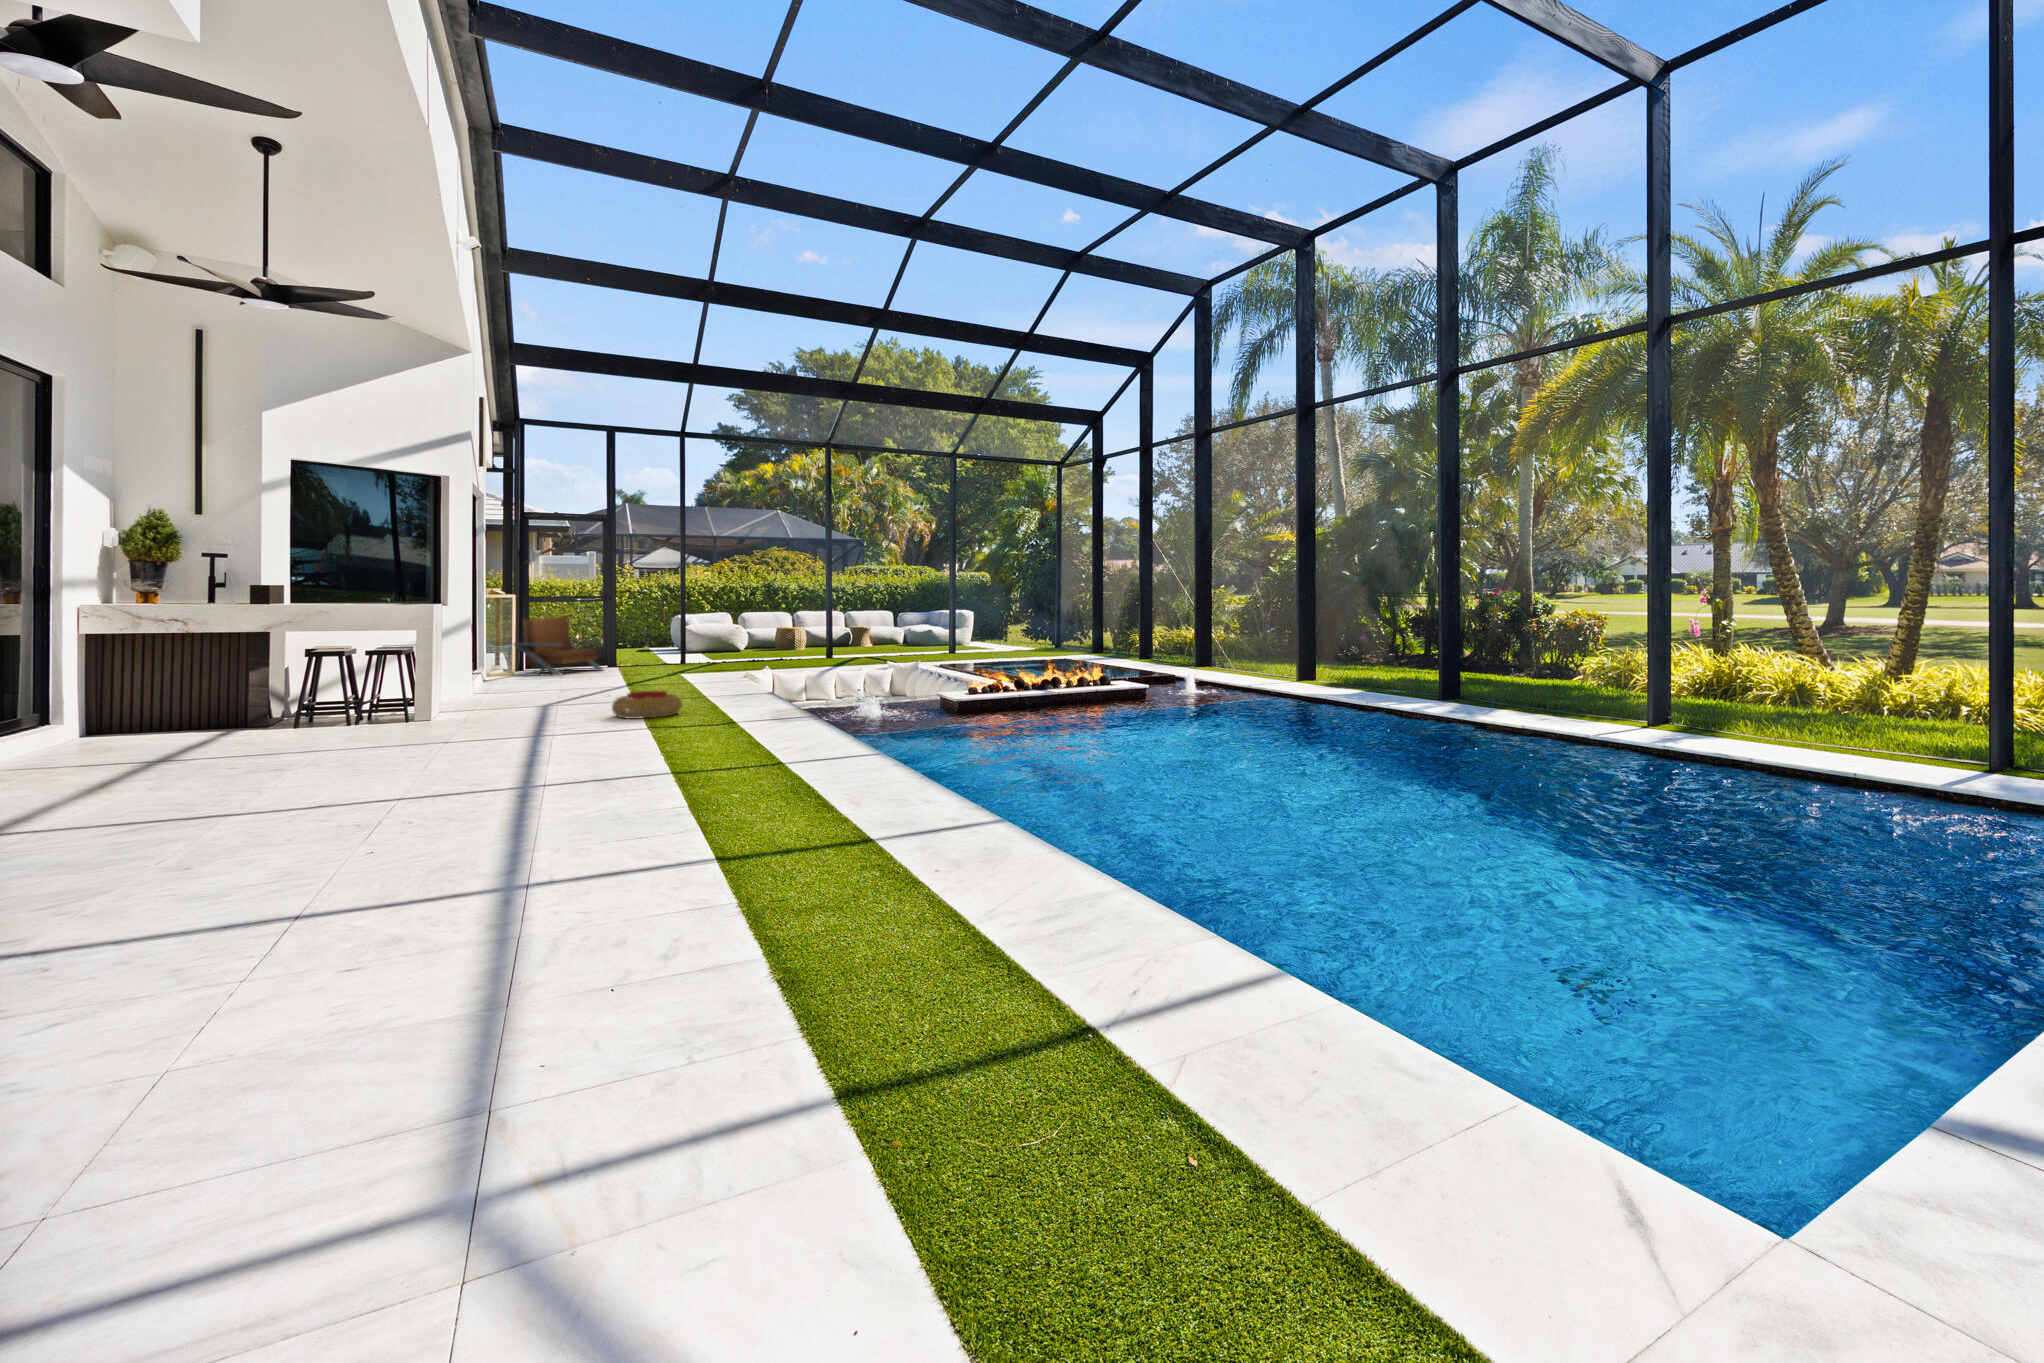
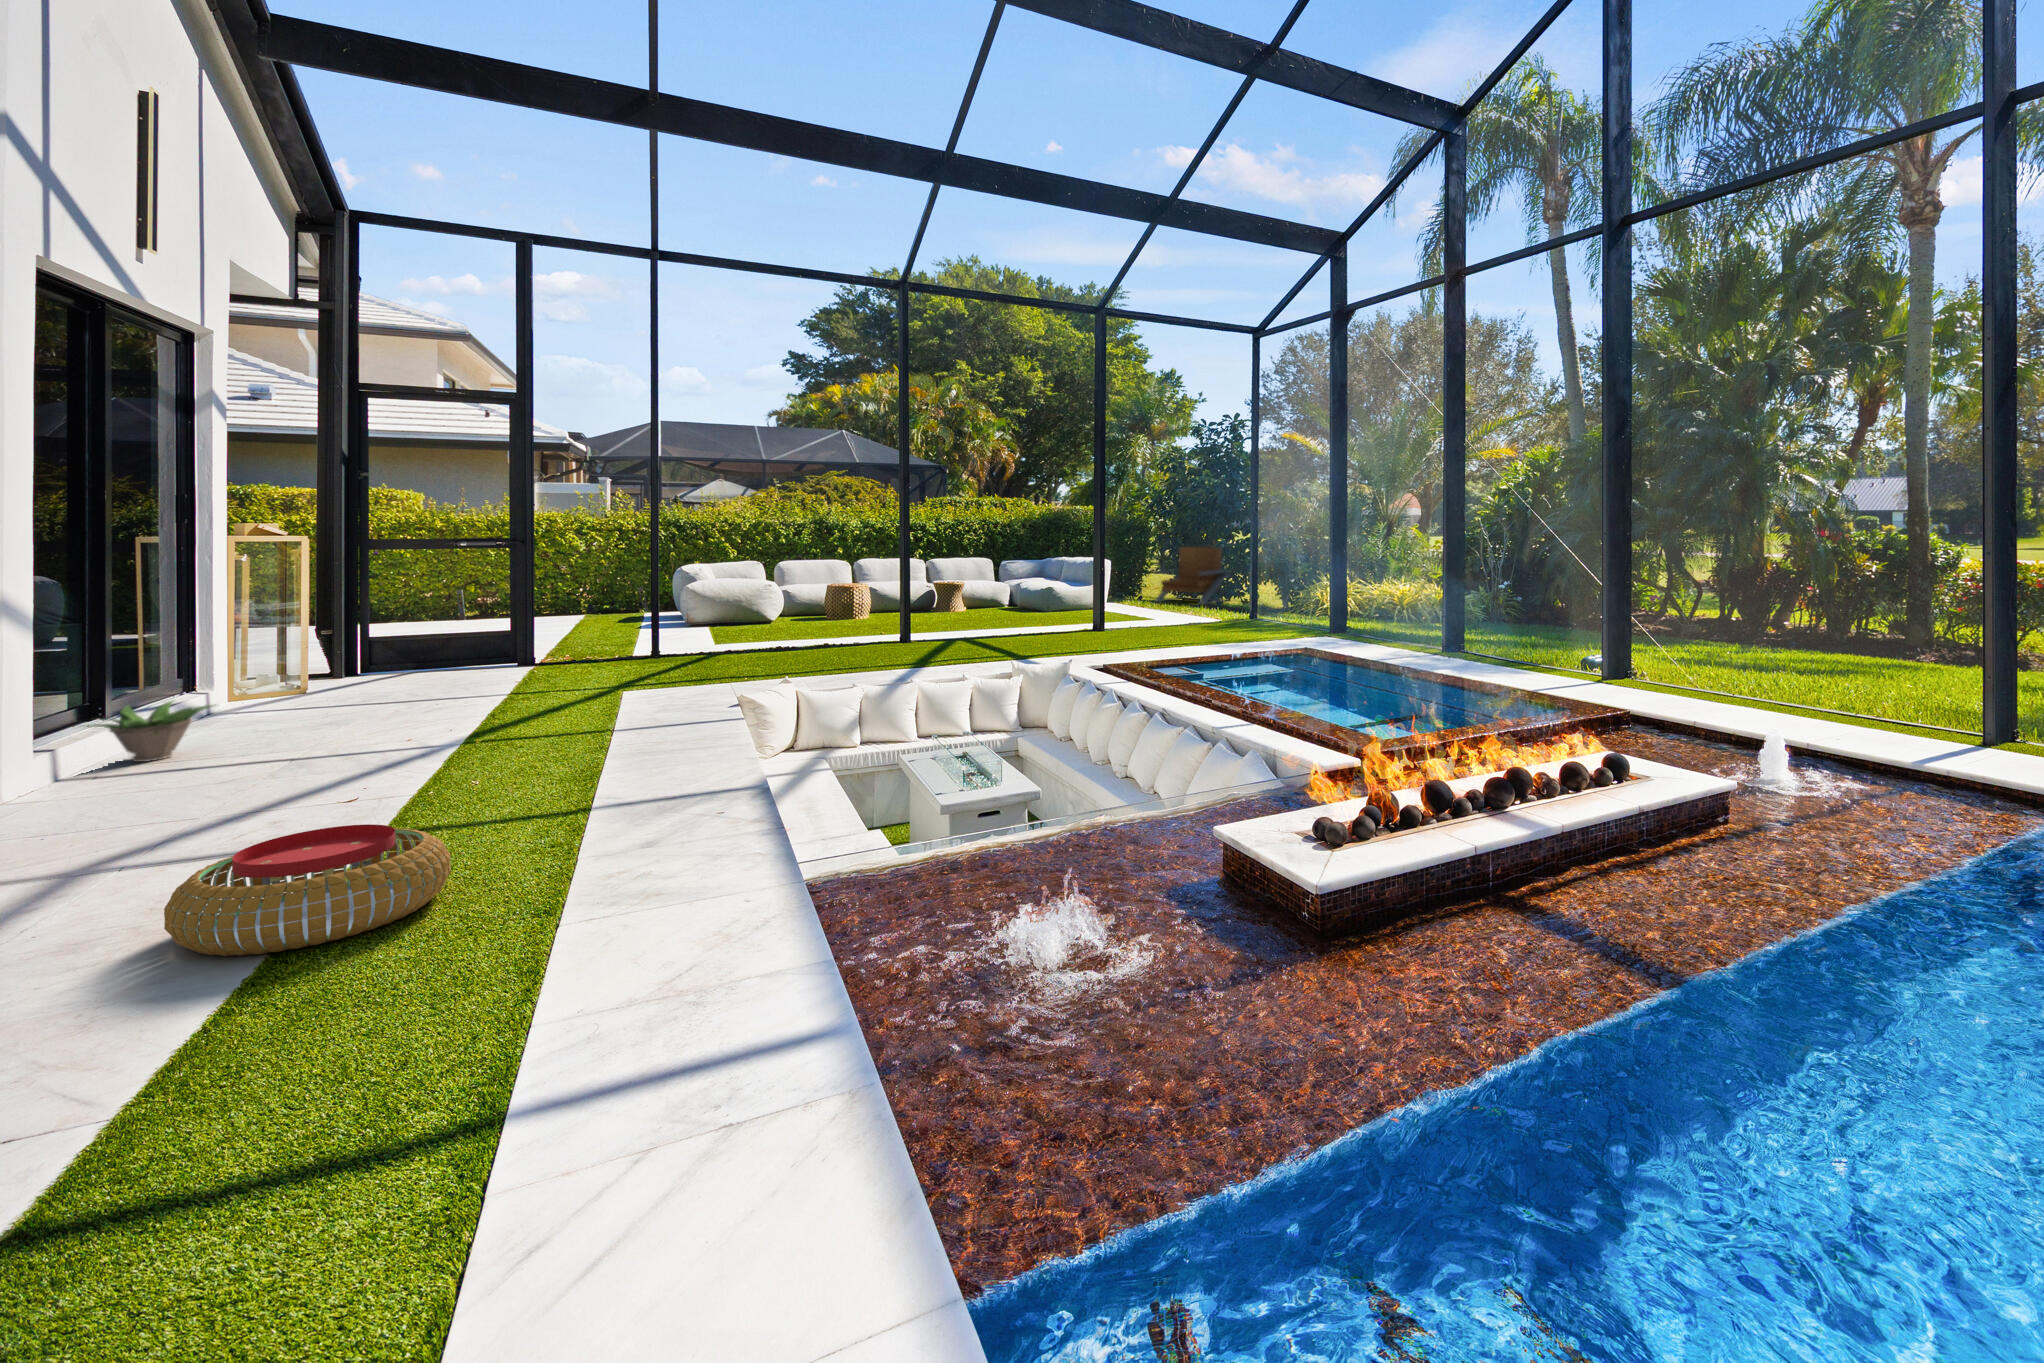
lounge chair: present [514,617,603,676] -> present [1155,547,1230,604]
decorative plant: none [480,670,525,694] -> present [87,701,213,762]

